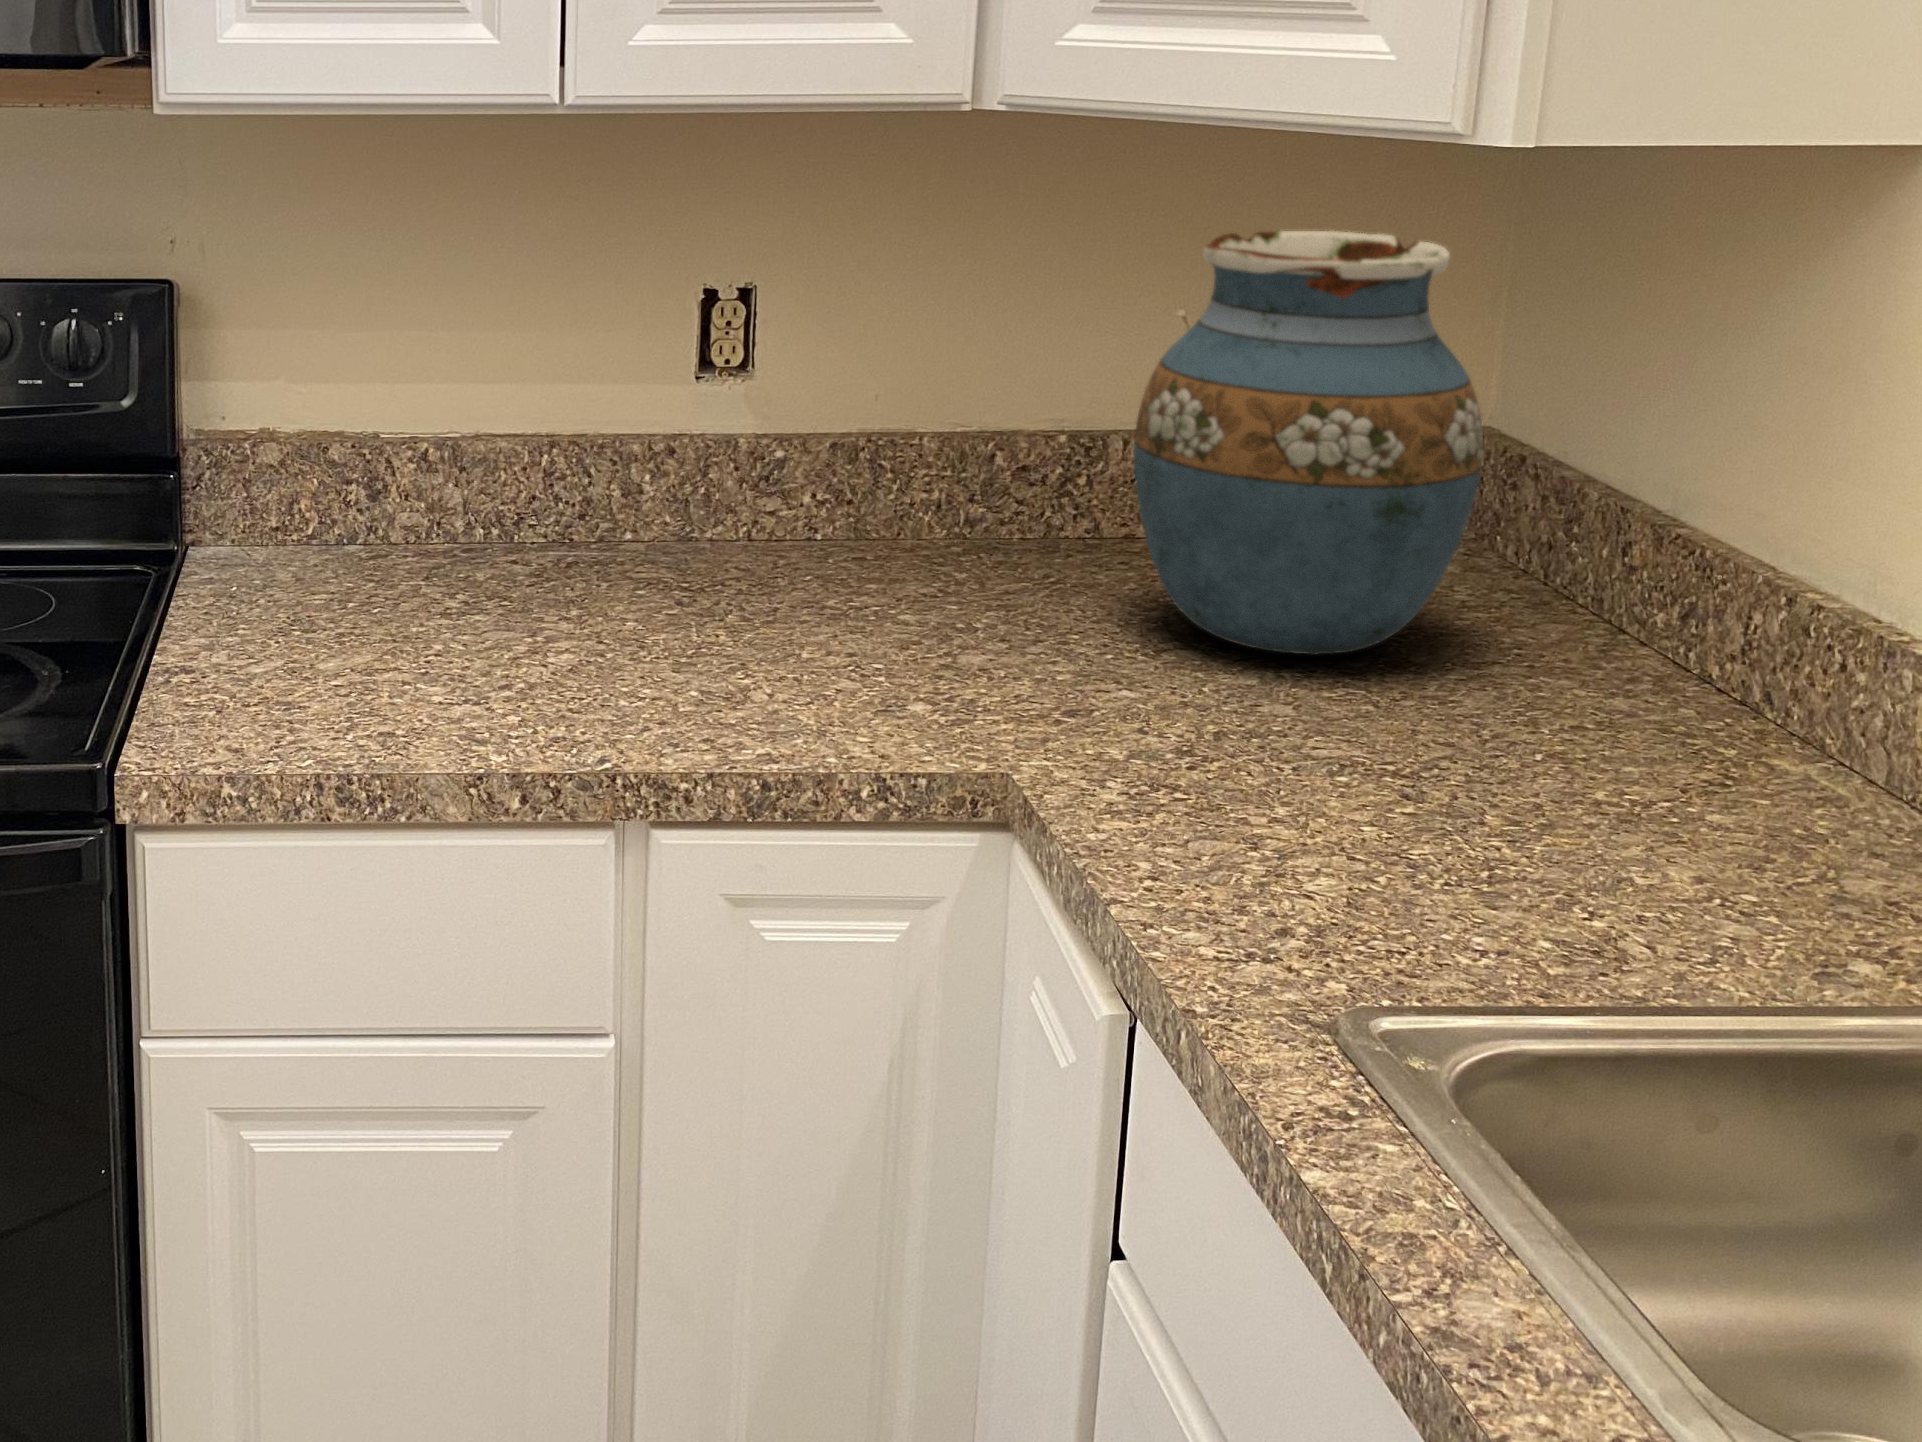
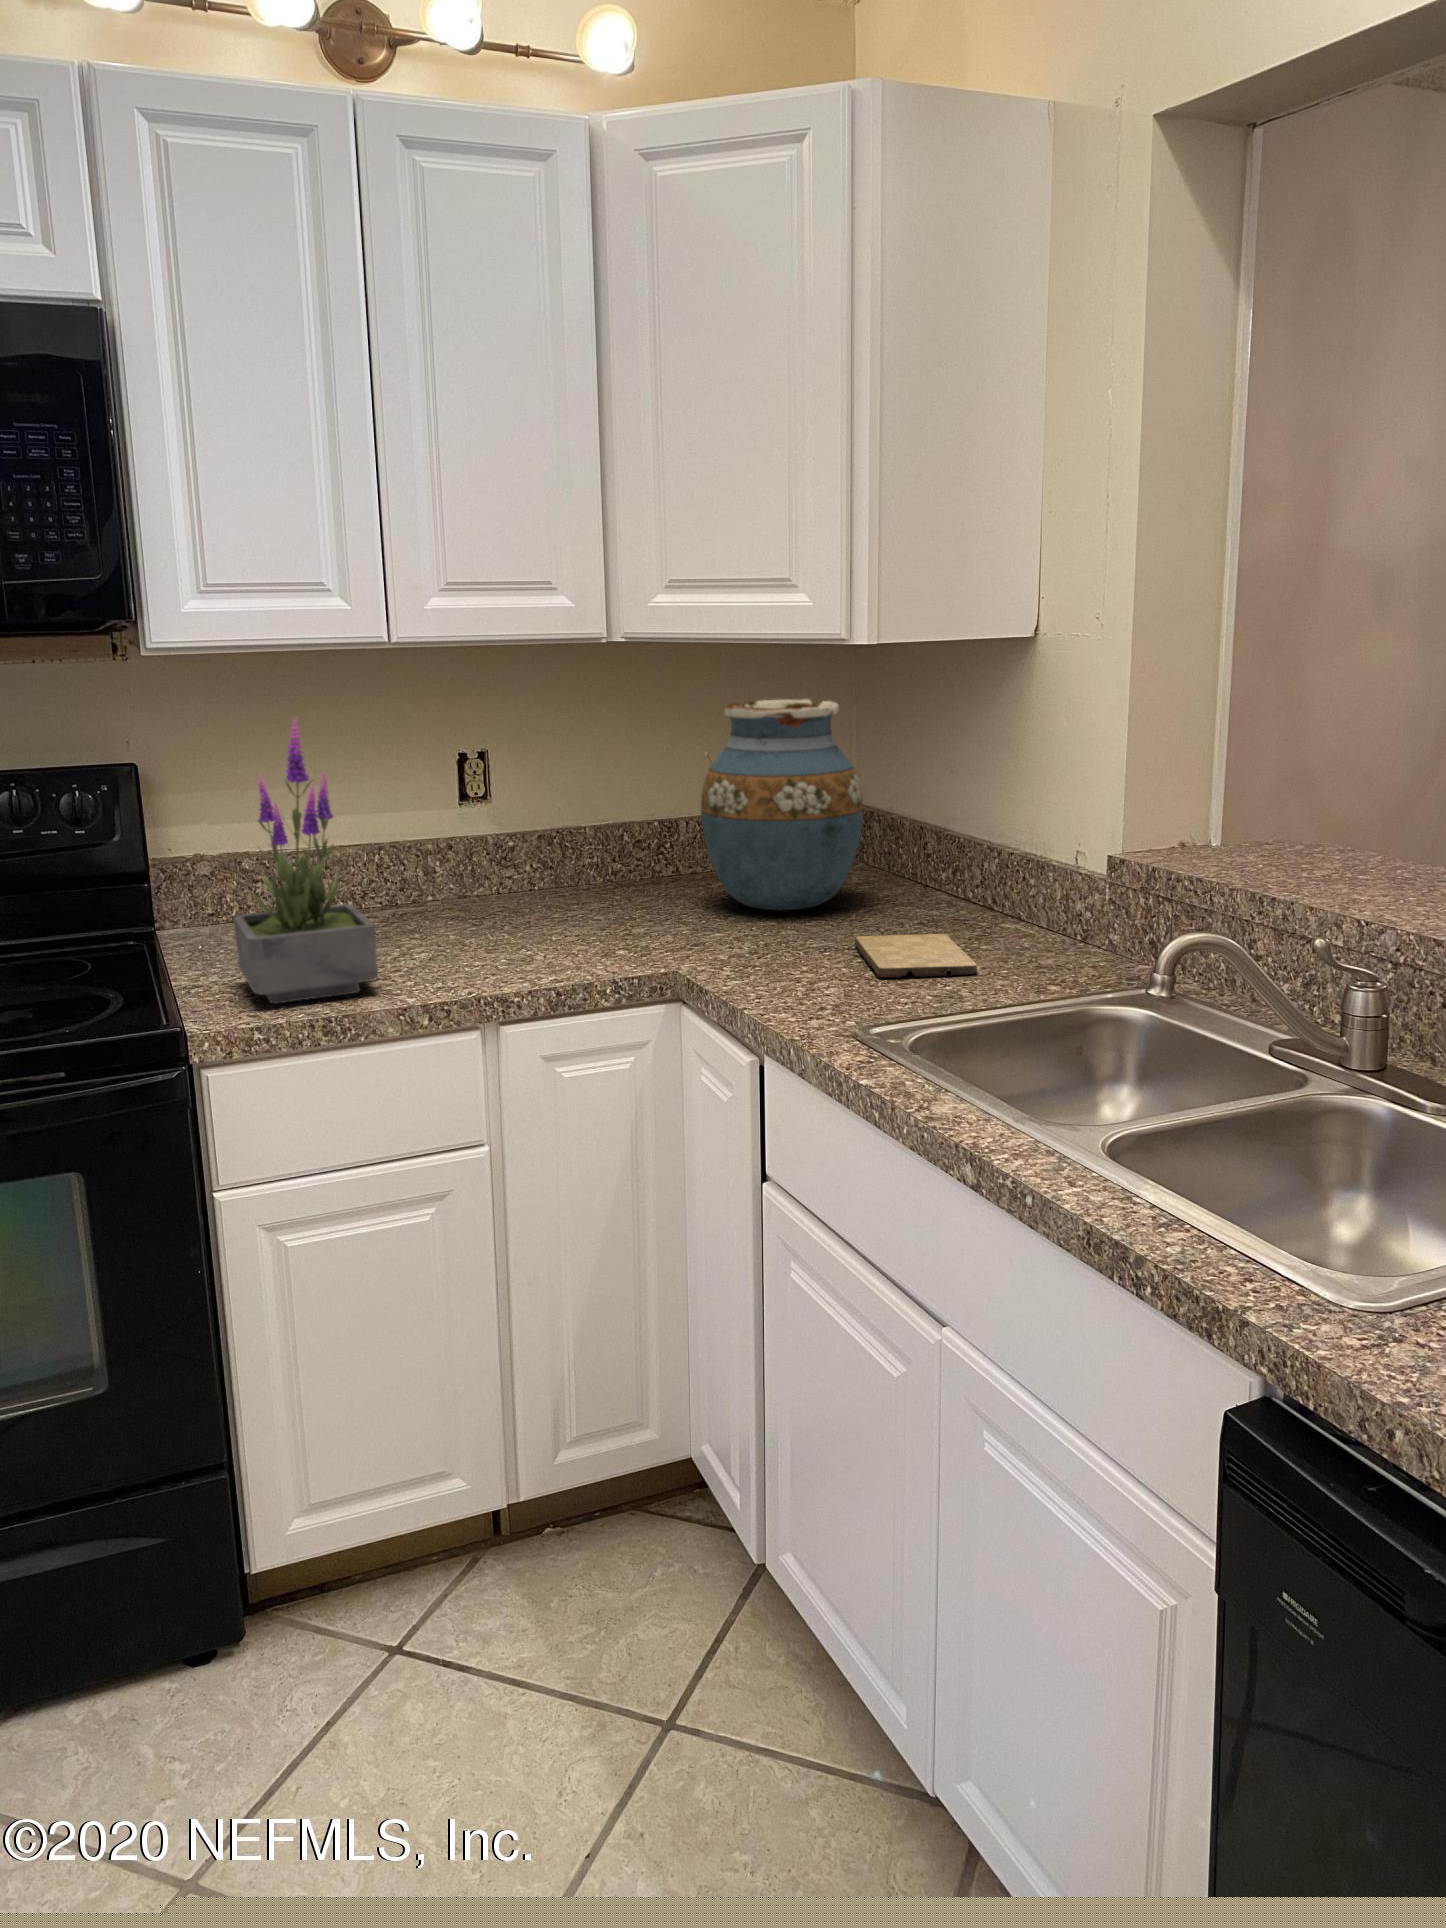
potted plant: none [233,234,451,732] -> present [234,720,378,1004]
cutting board: none [1406,749,1677,894] -> present [855,934,977,978]

